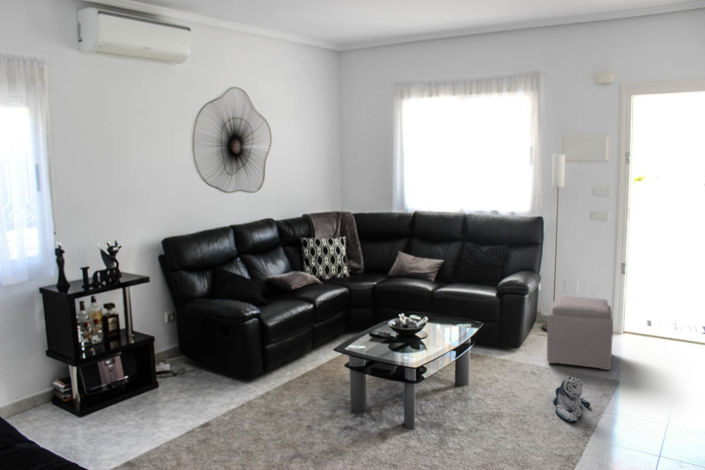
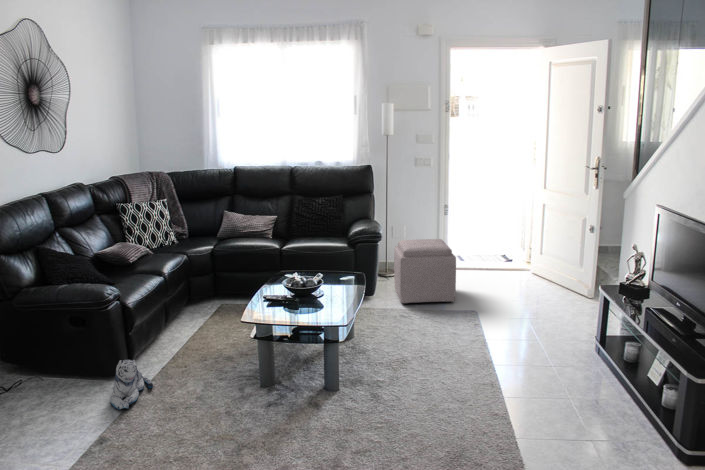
plush toy: present [553,376,590,422] -> present [110,360,153,410]

